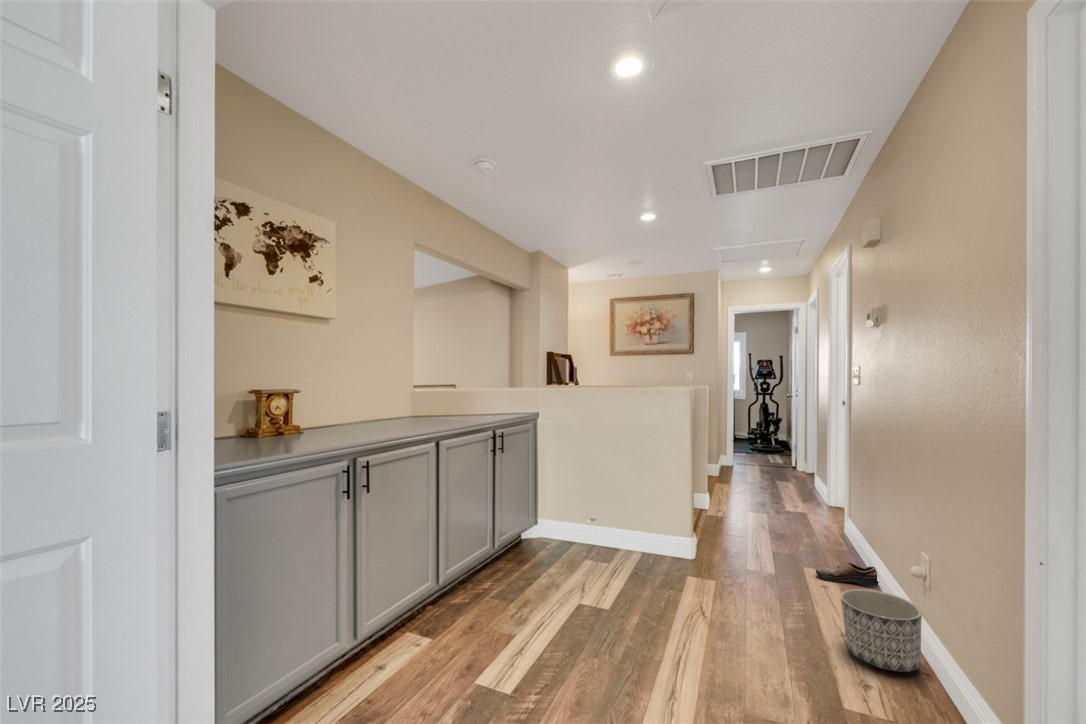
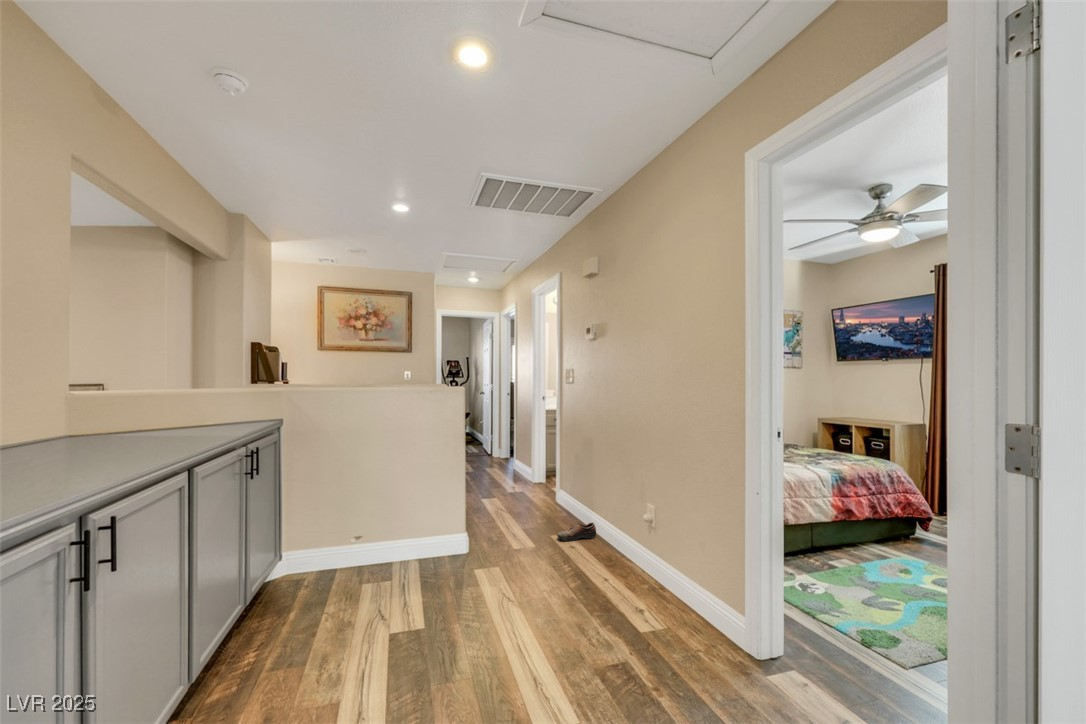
planter: present [841,589,922,672] -> none [610,539,658,594]

